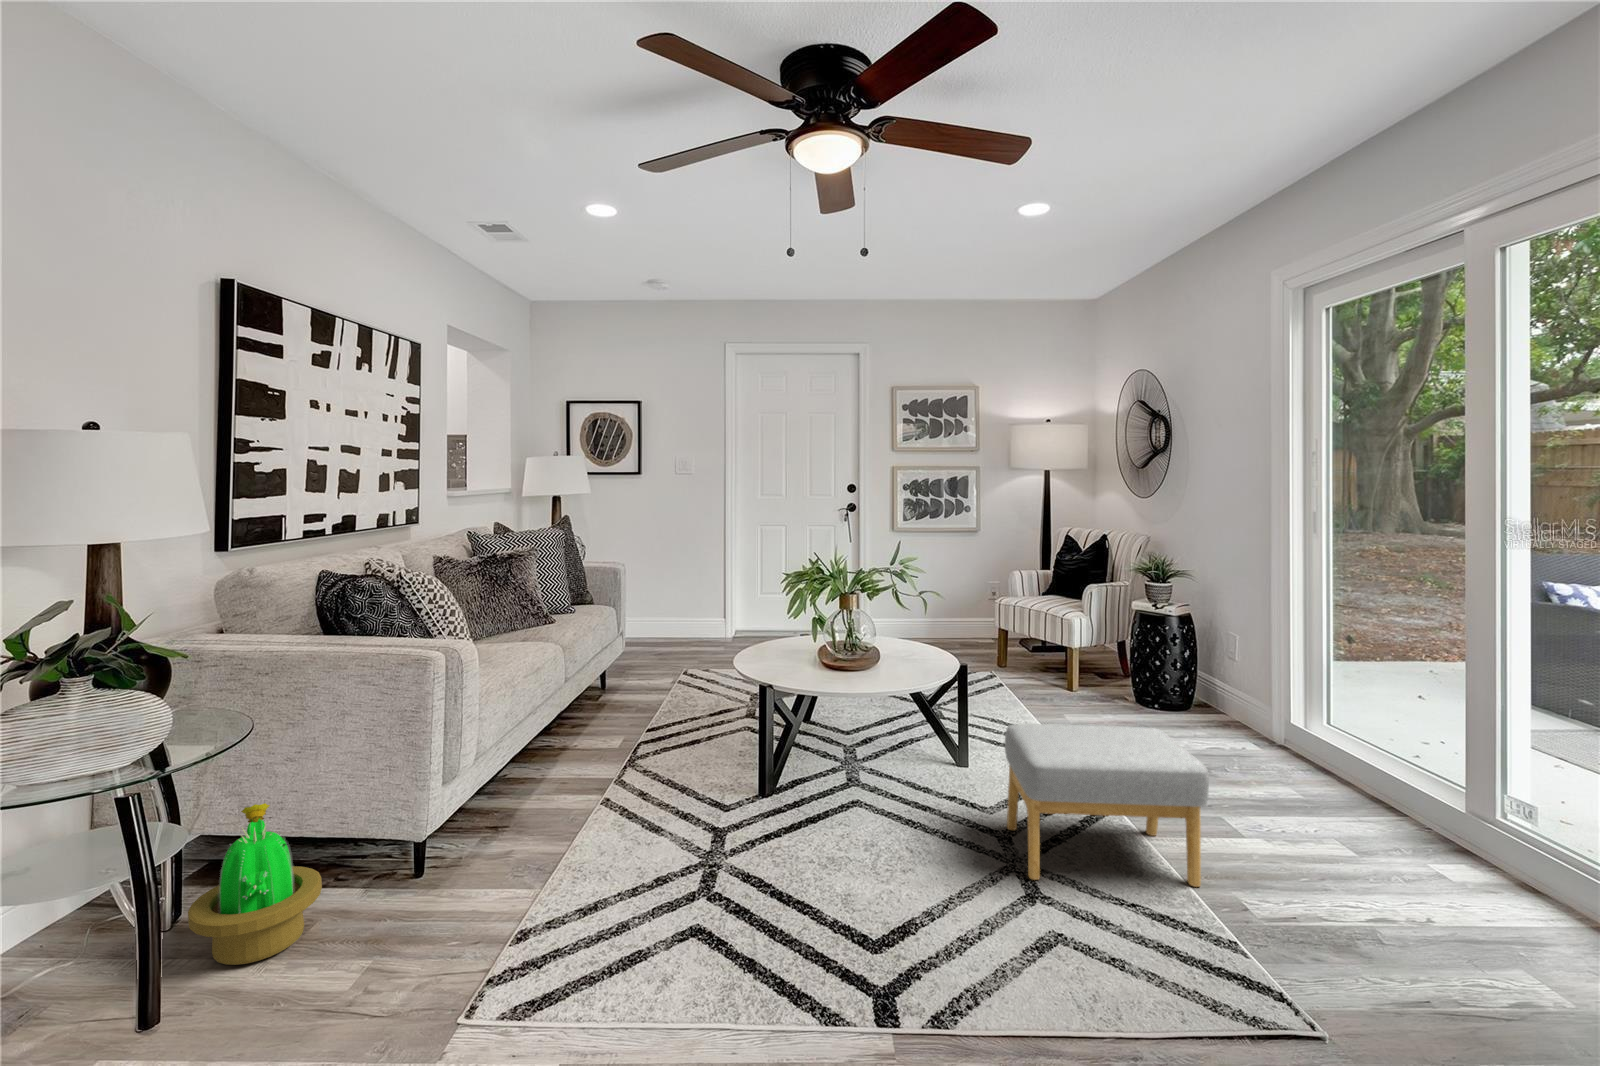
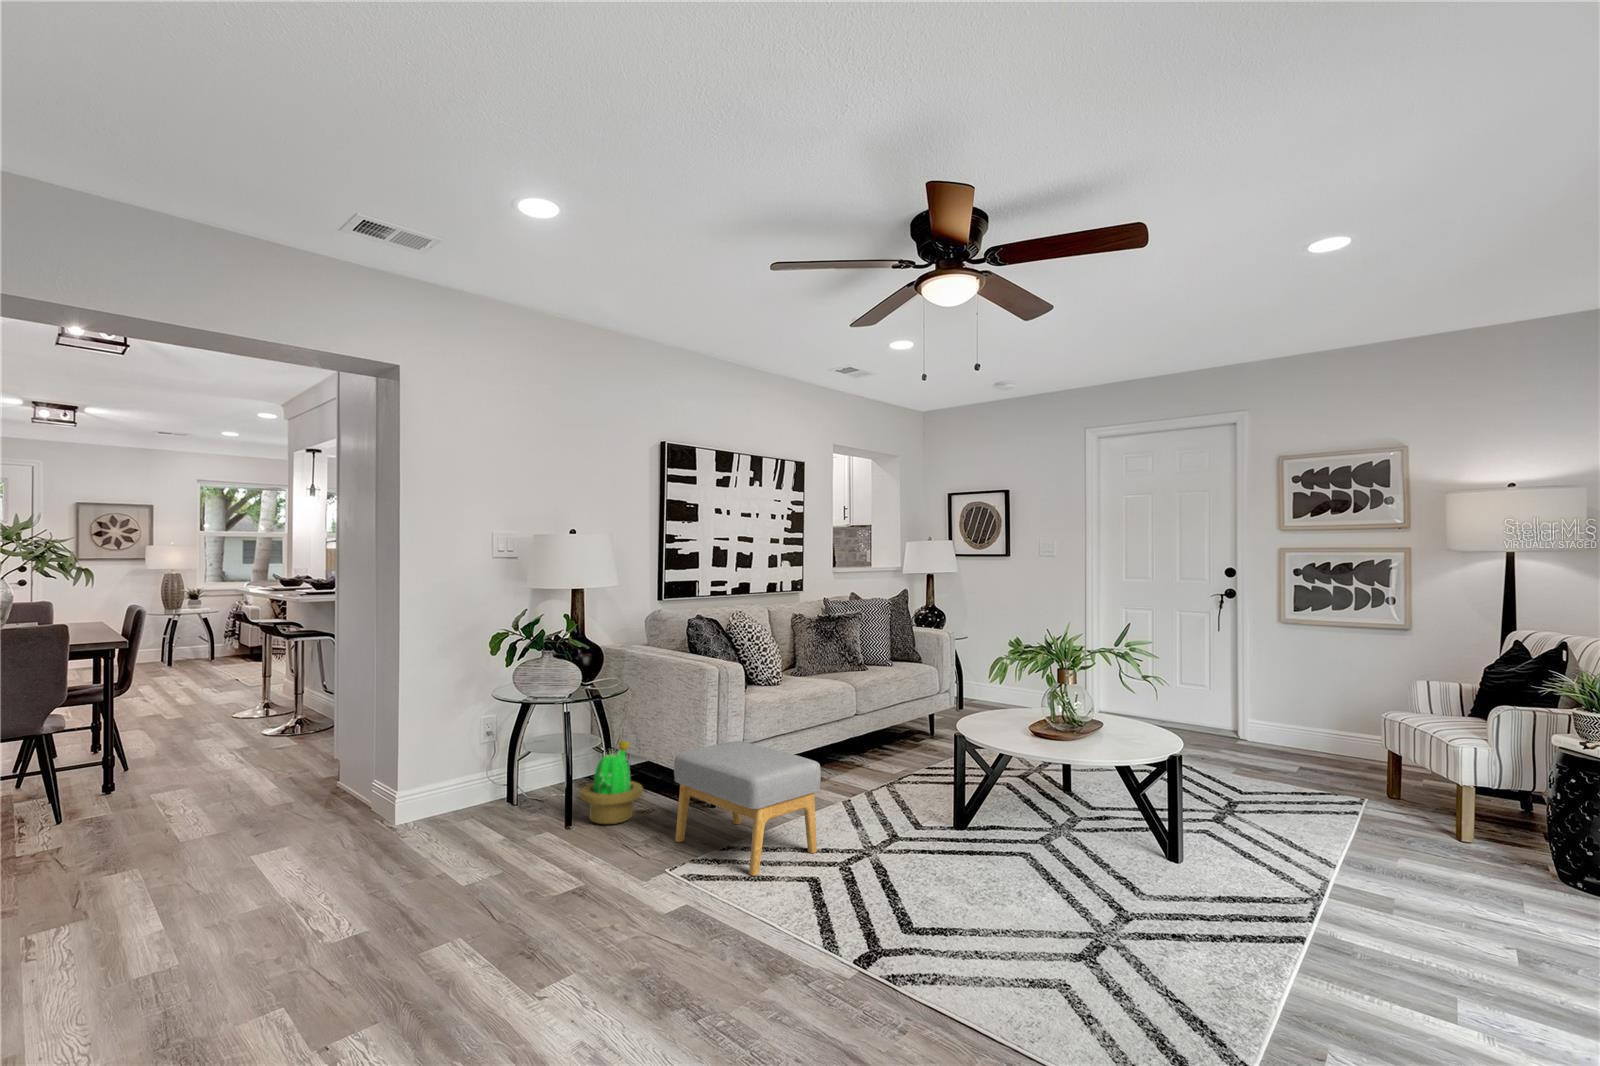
footstool: present [1005,724,1209,887] -> present [674,741,821,876]

